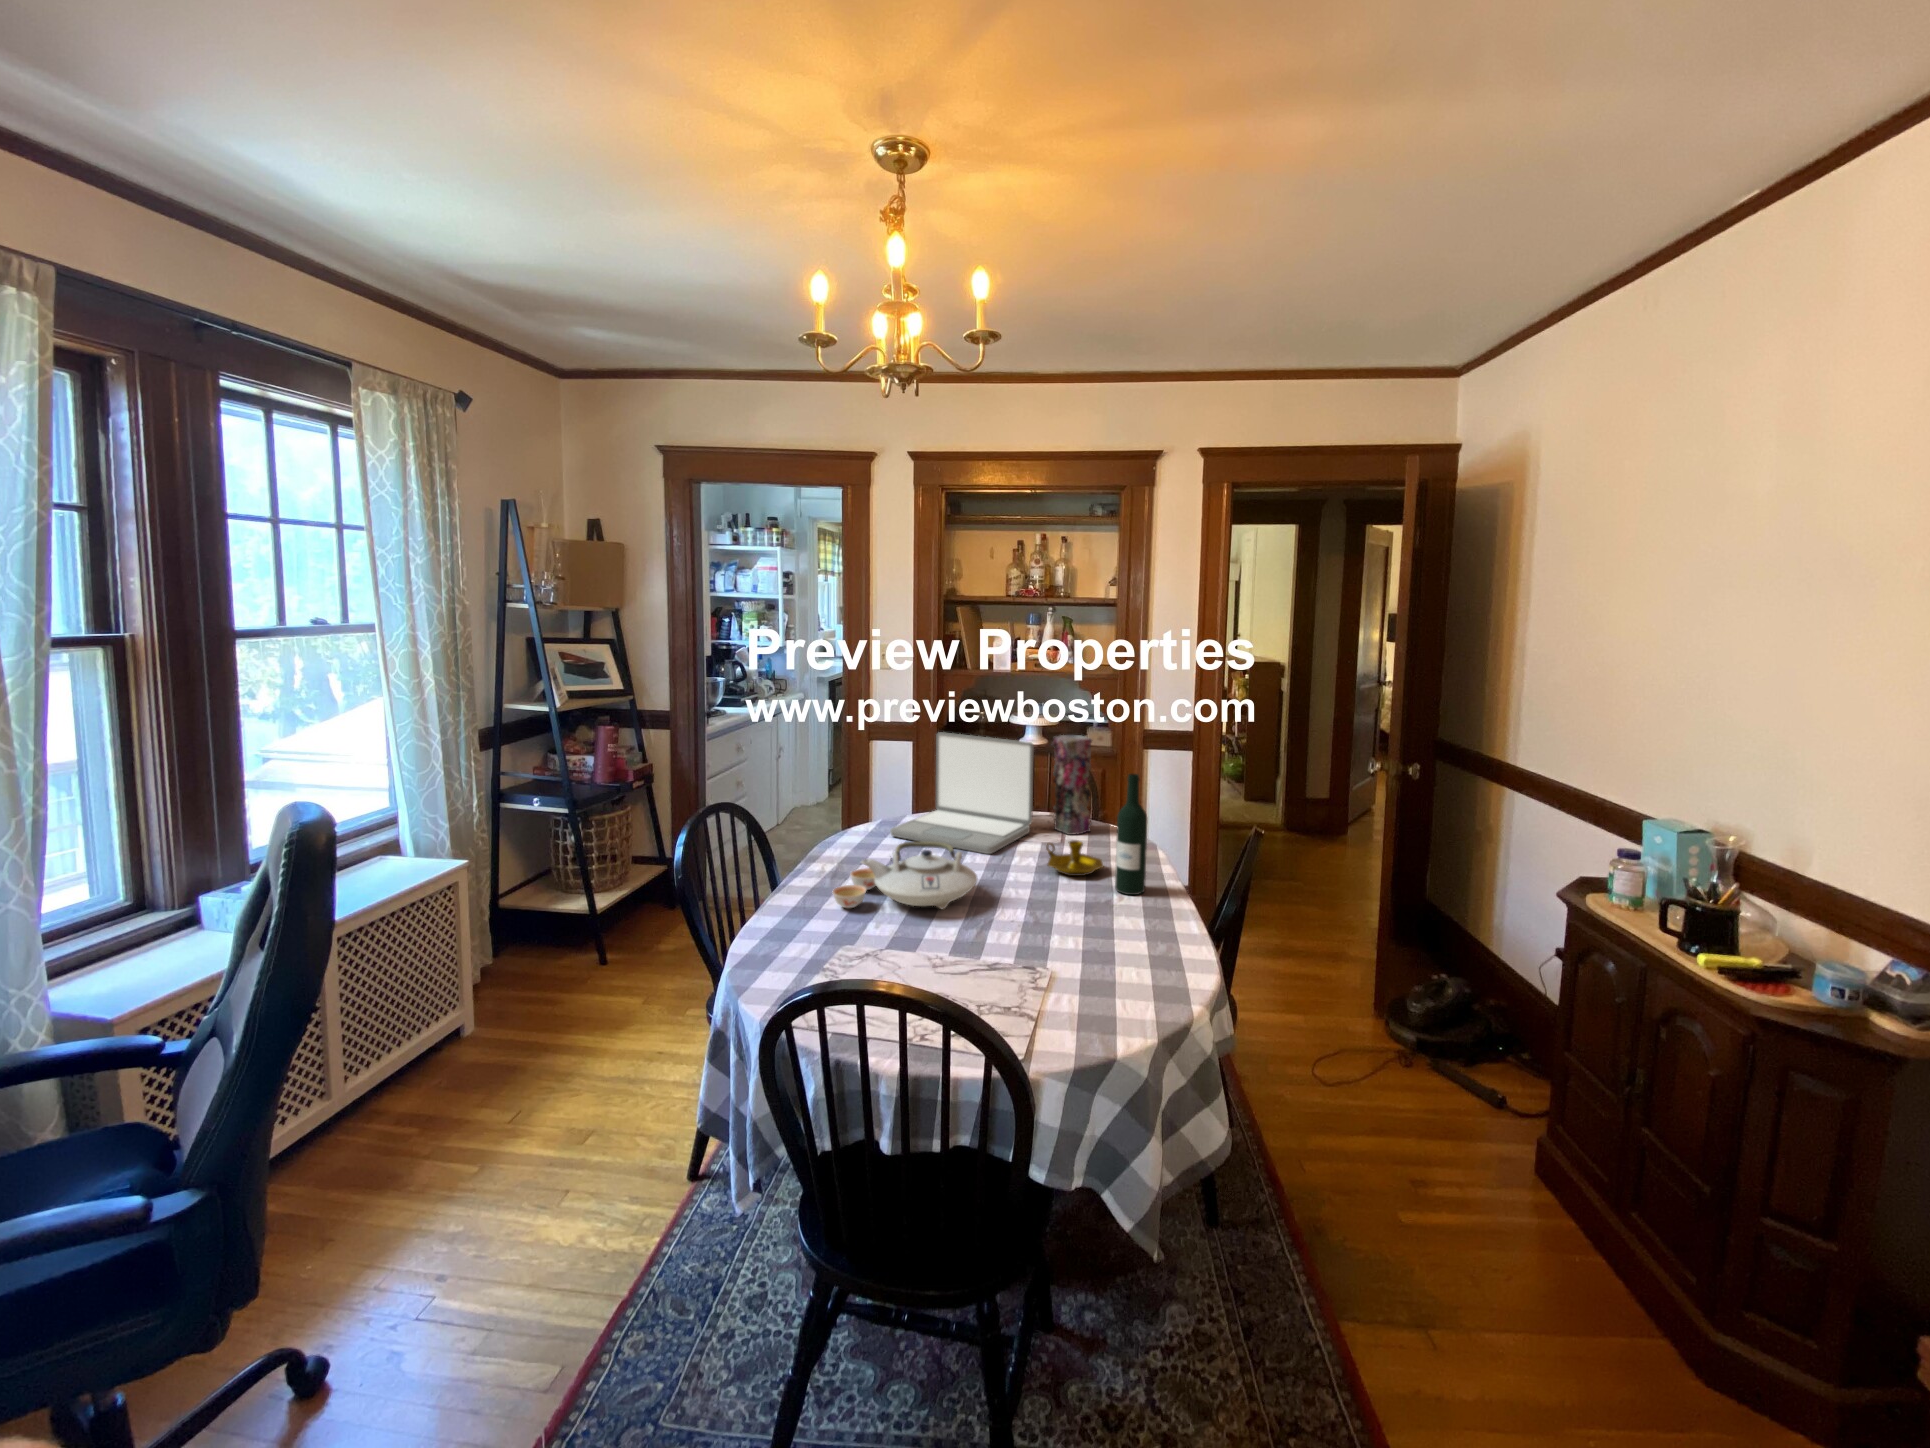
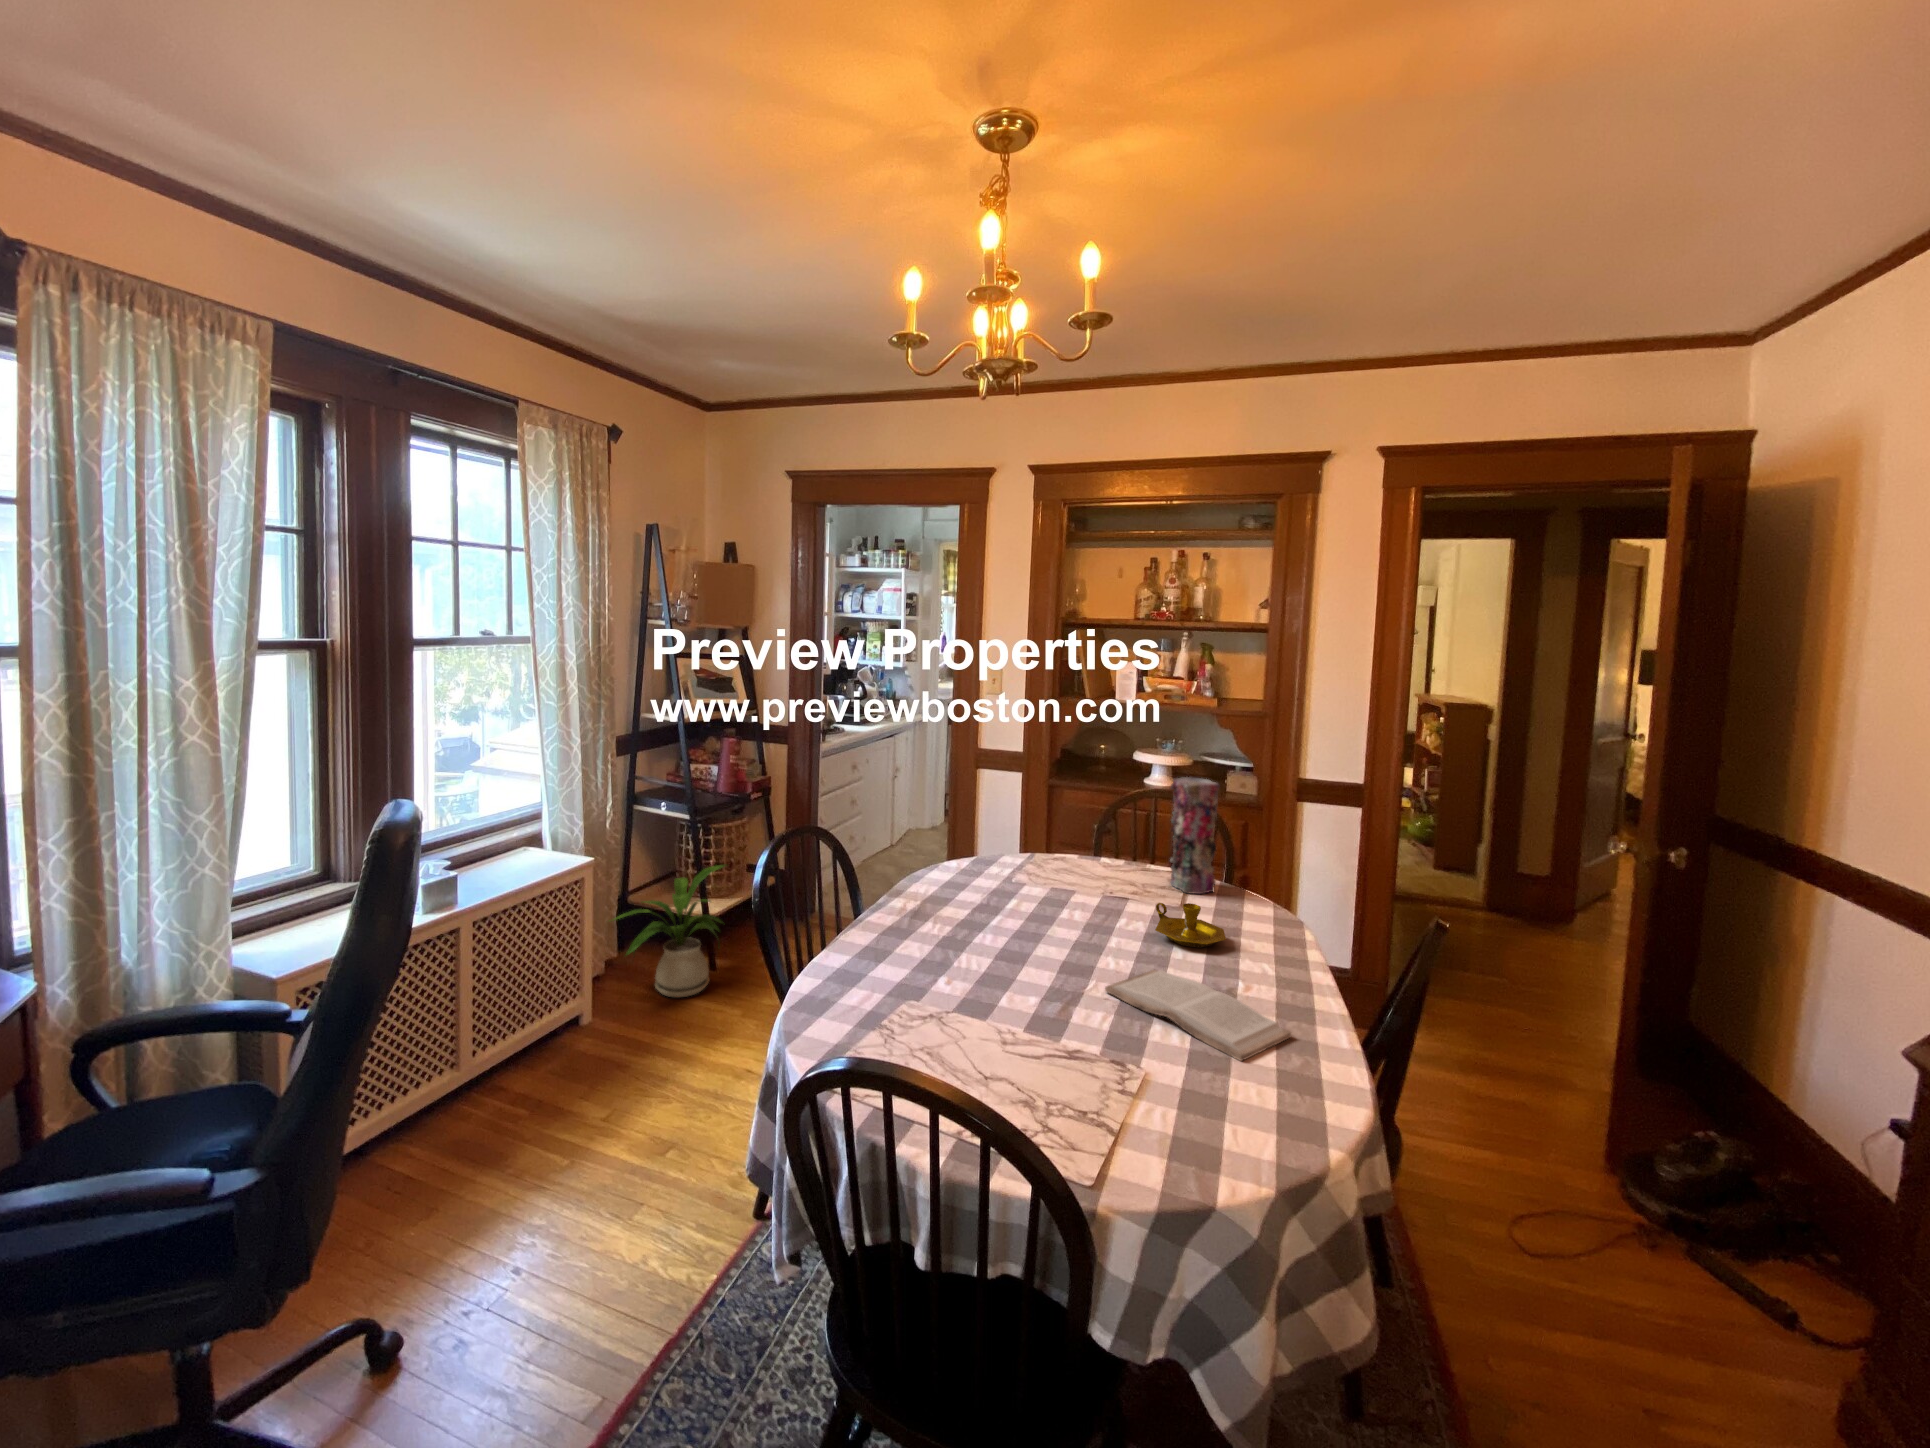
laptop: present [890,732,1034,854] -> none [983,765,1149,908]
wine bottle: present [1115,774,1147,895] -> none [1238,832,1283,981]
teapot: present [833,842,978,909] -> none [906,887,1068,970]
house plant: none [483,855,619,997] -> present [609,865,728,997]
book: none [1012,896,1159,955] -> present [1105,970,1291,1061]

